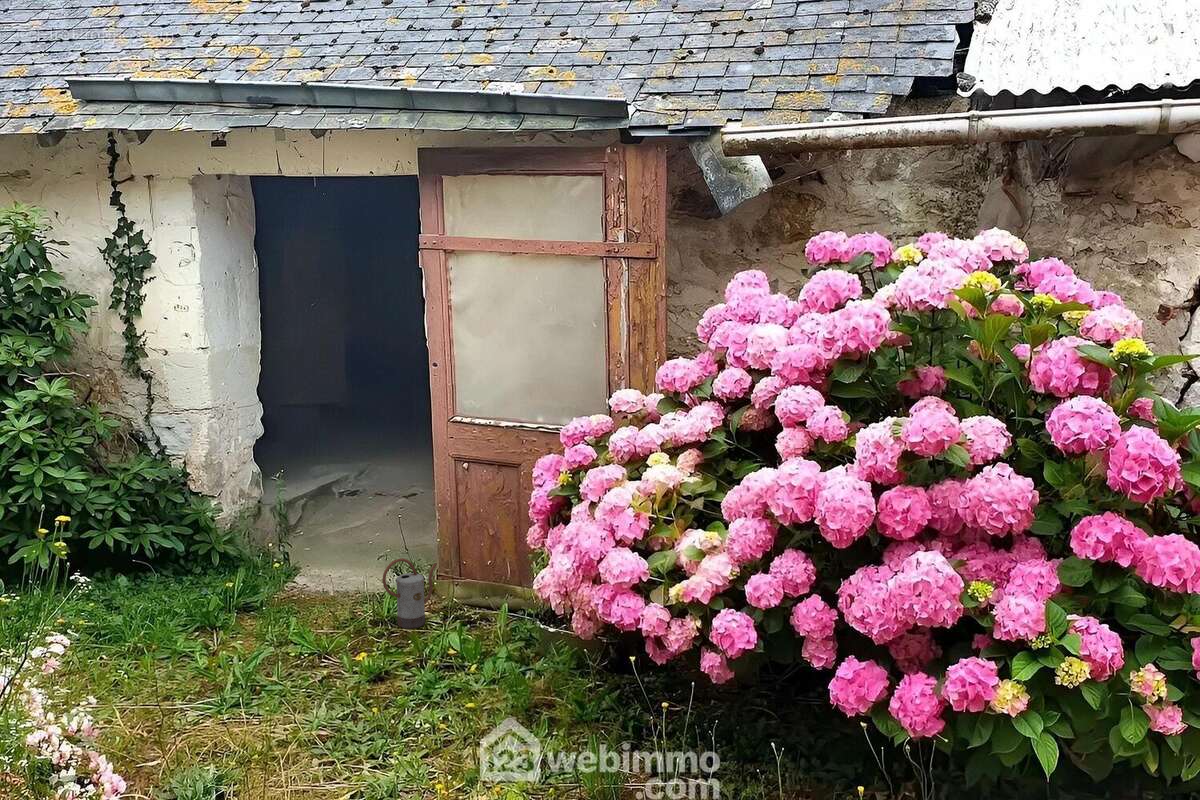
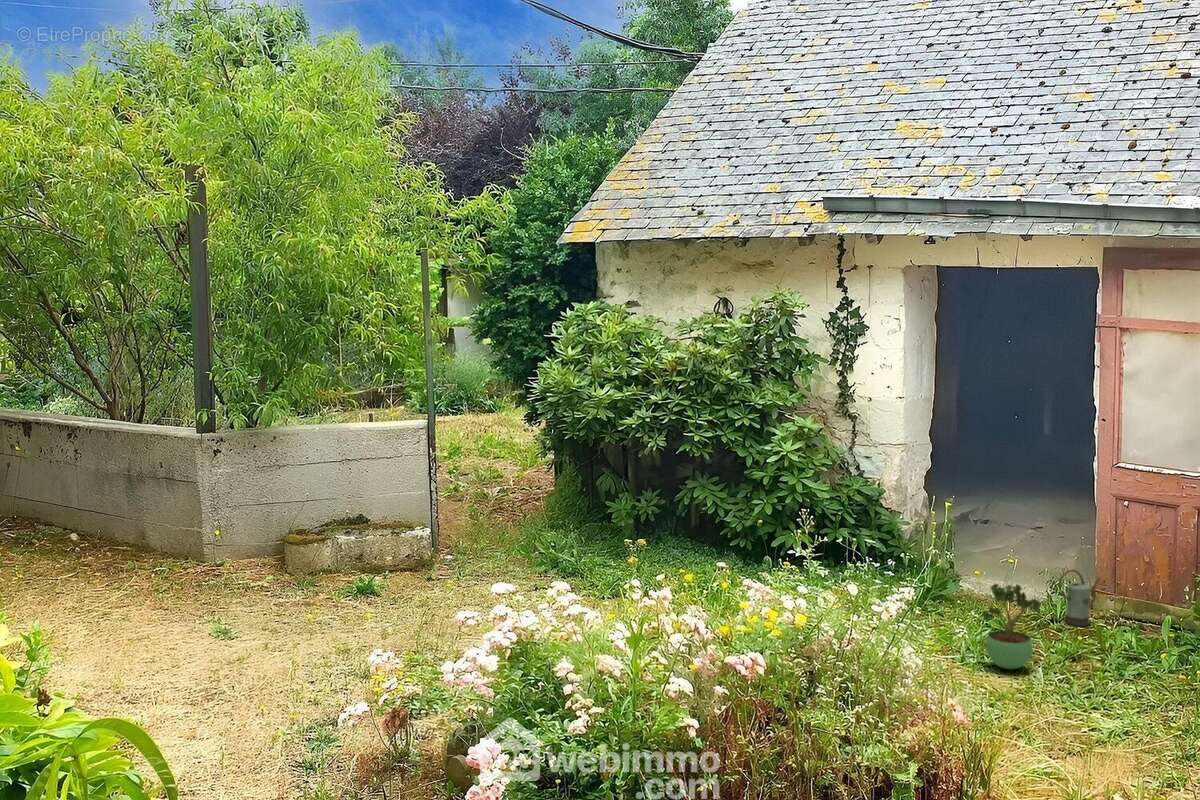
potted plant: none [248,606,323,723] -> present [982,584,1040,669]

